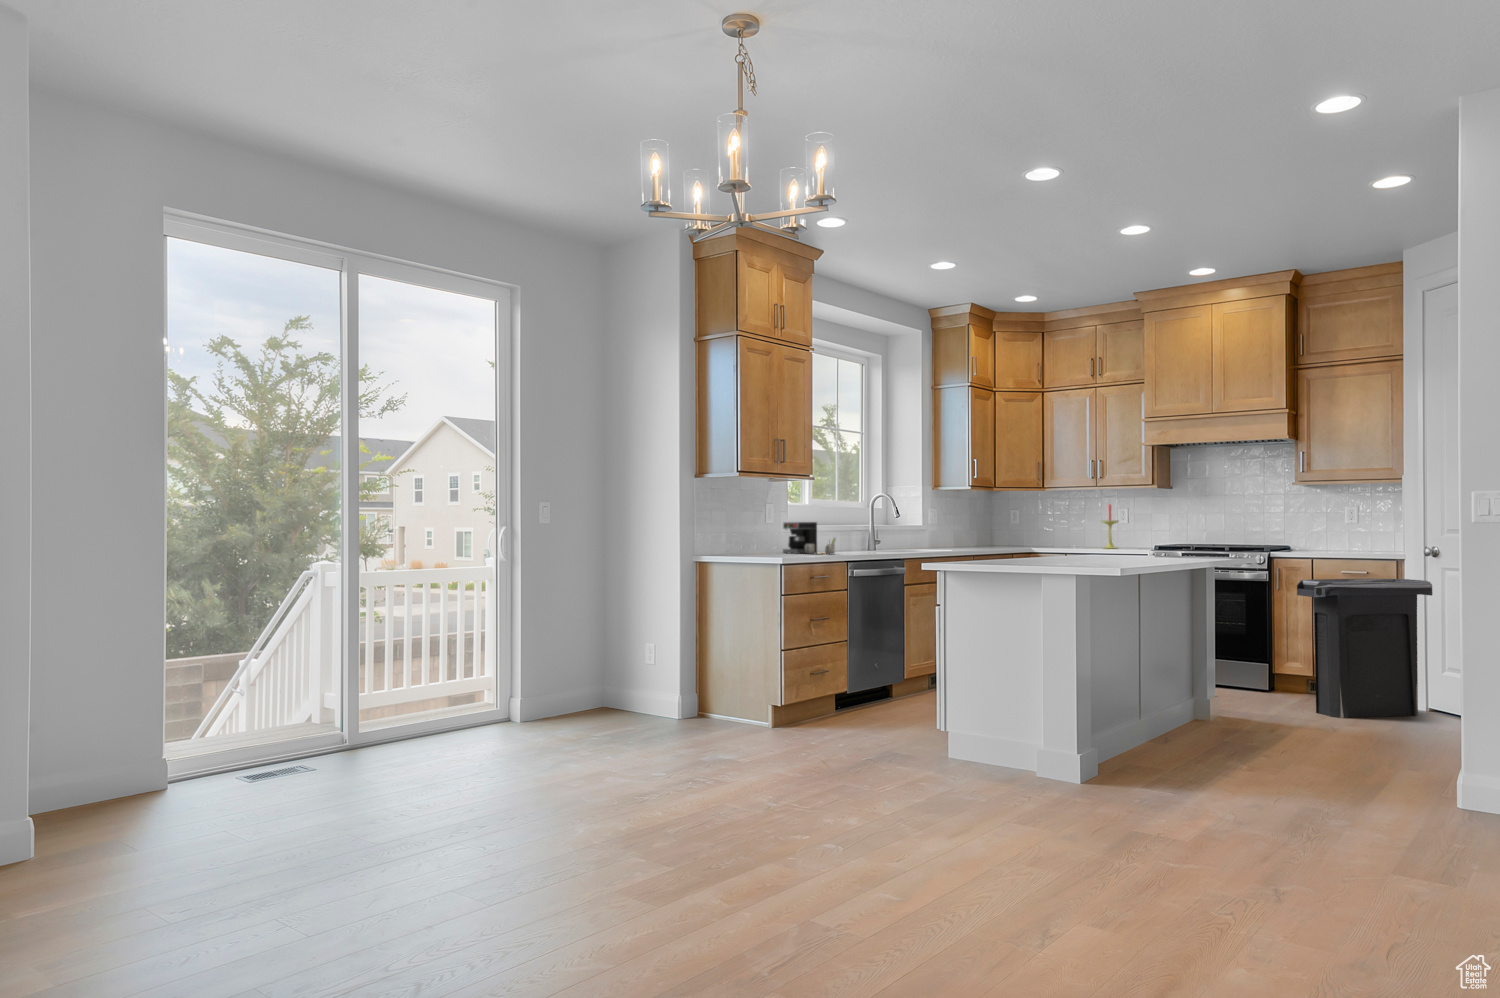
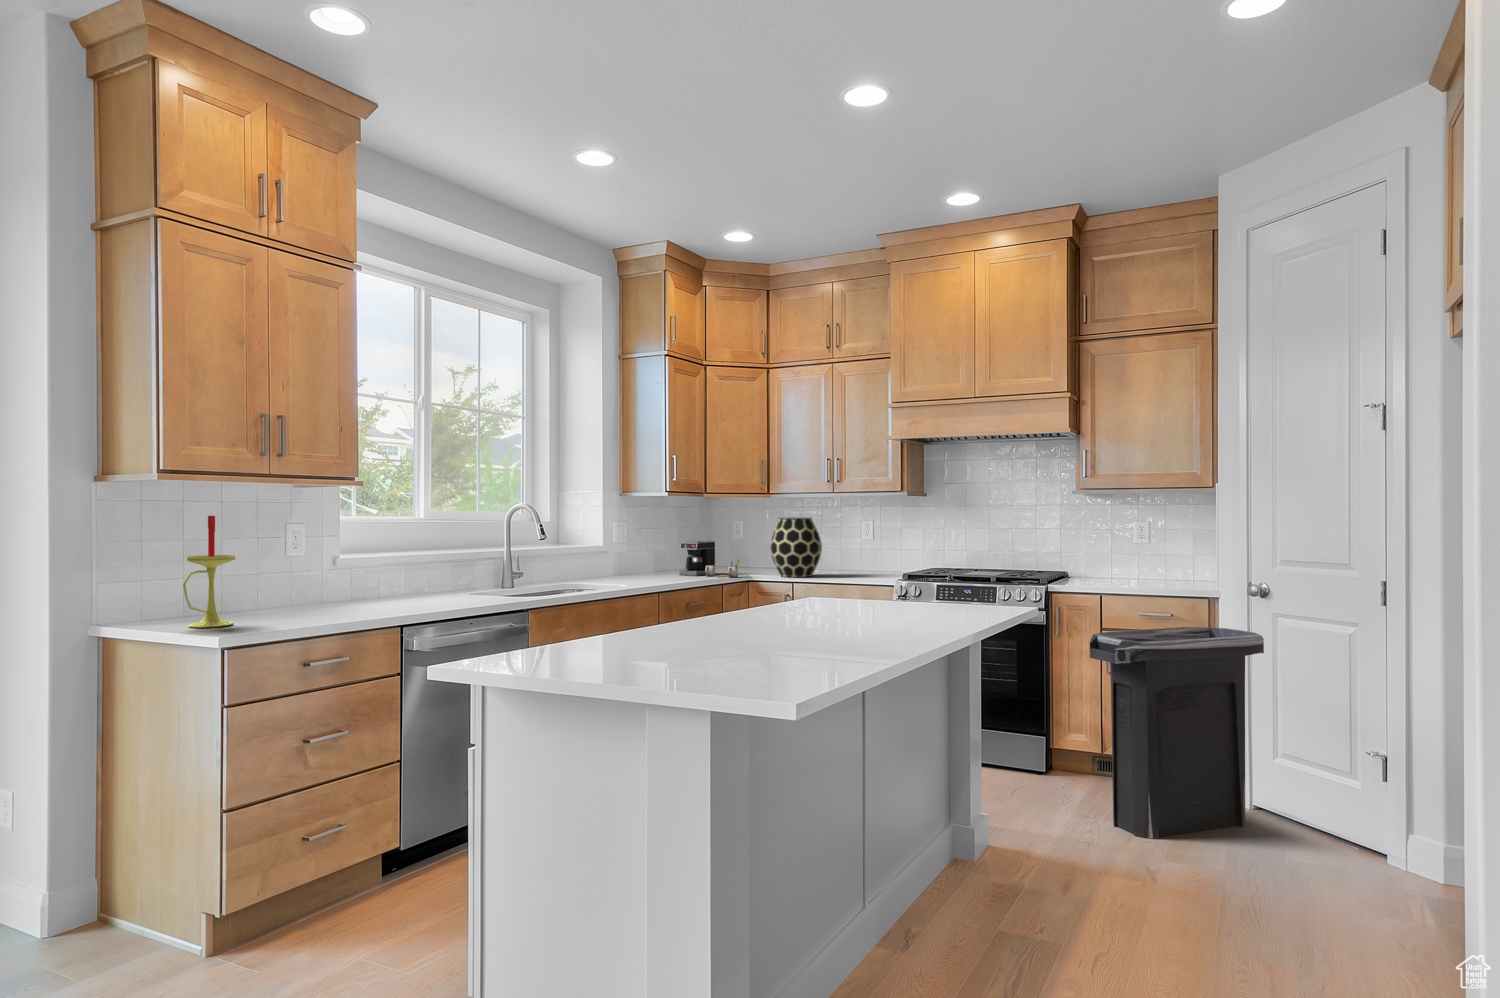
vase: none [1049,505,1089,549] -> present [770,518,822,577]
candle: present [1102,505,1118,549] -> present [183,516,236,628]
coffee maker: present [783,522,835,554] -> present [680,541,739,577]

